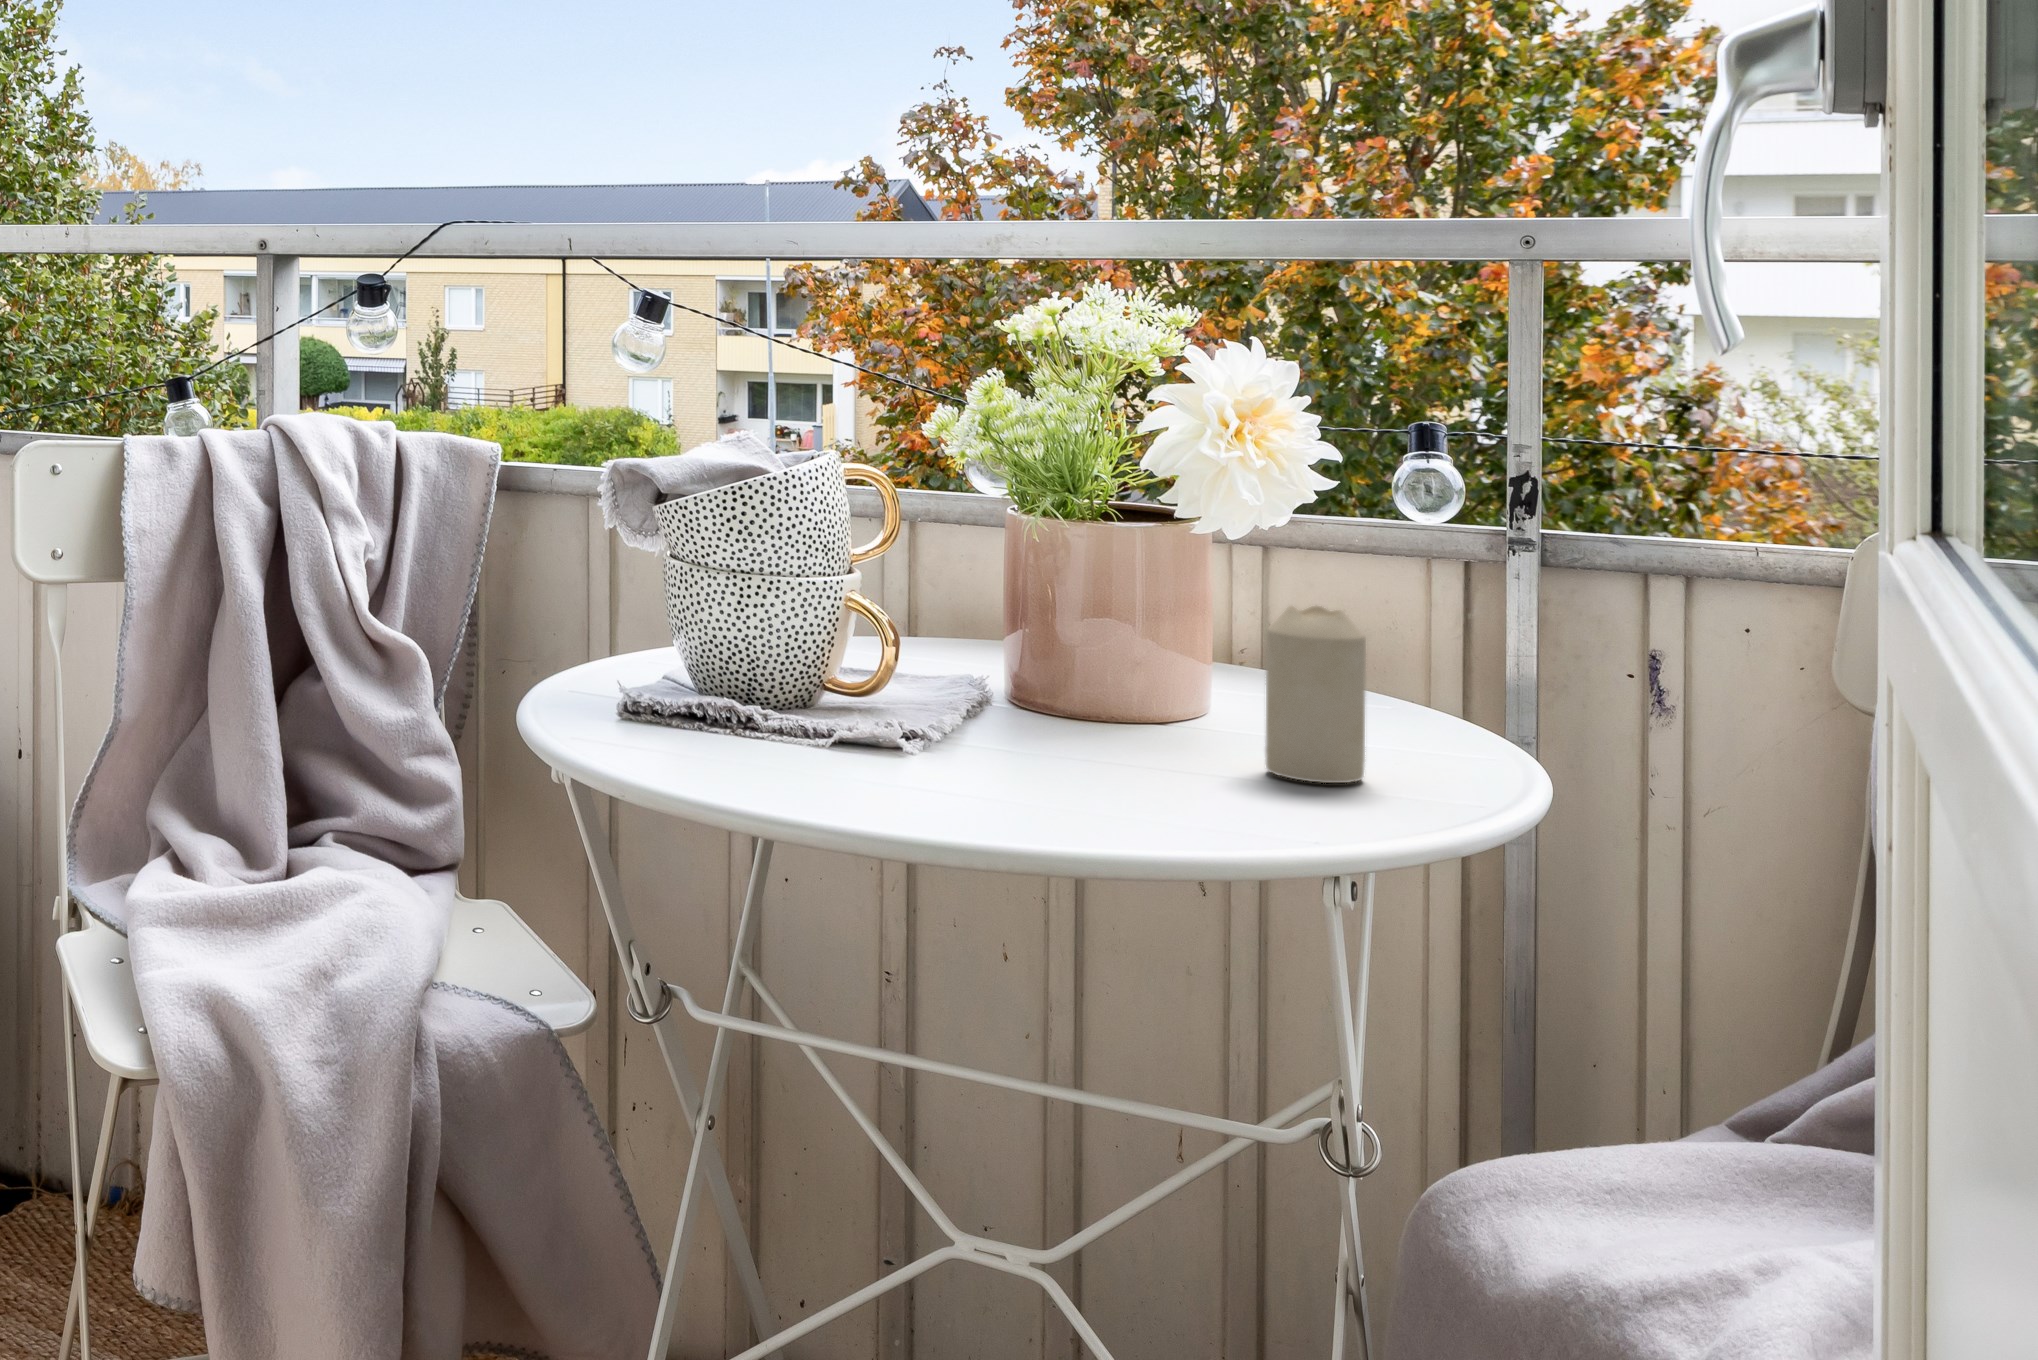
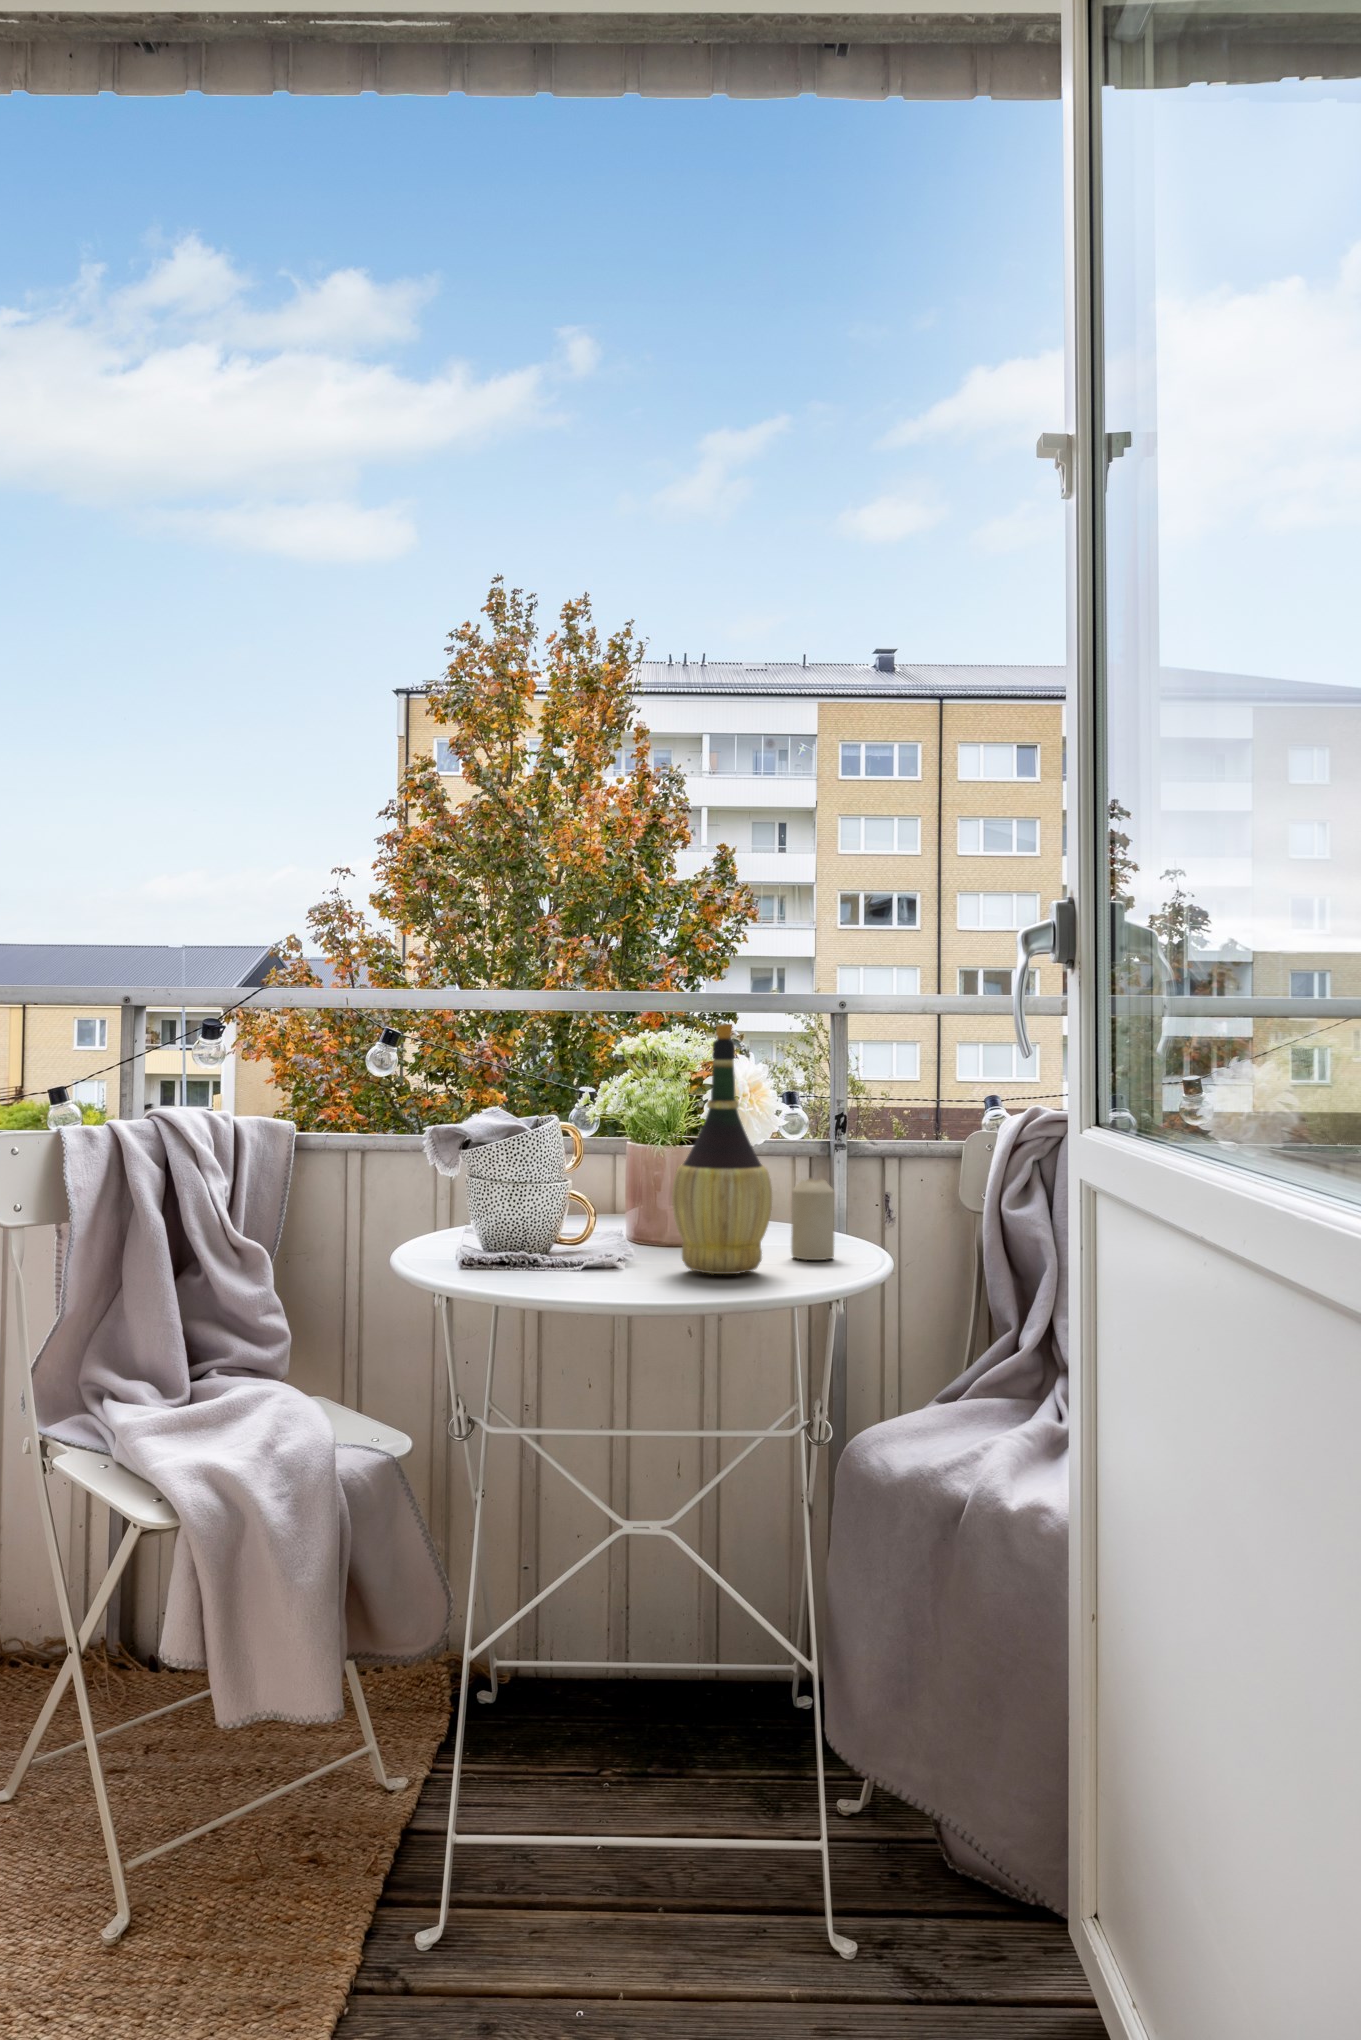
wine bottle: none [953,273,1168,791] -> present [672,1023,772,1274]

